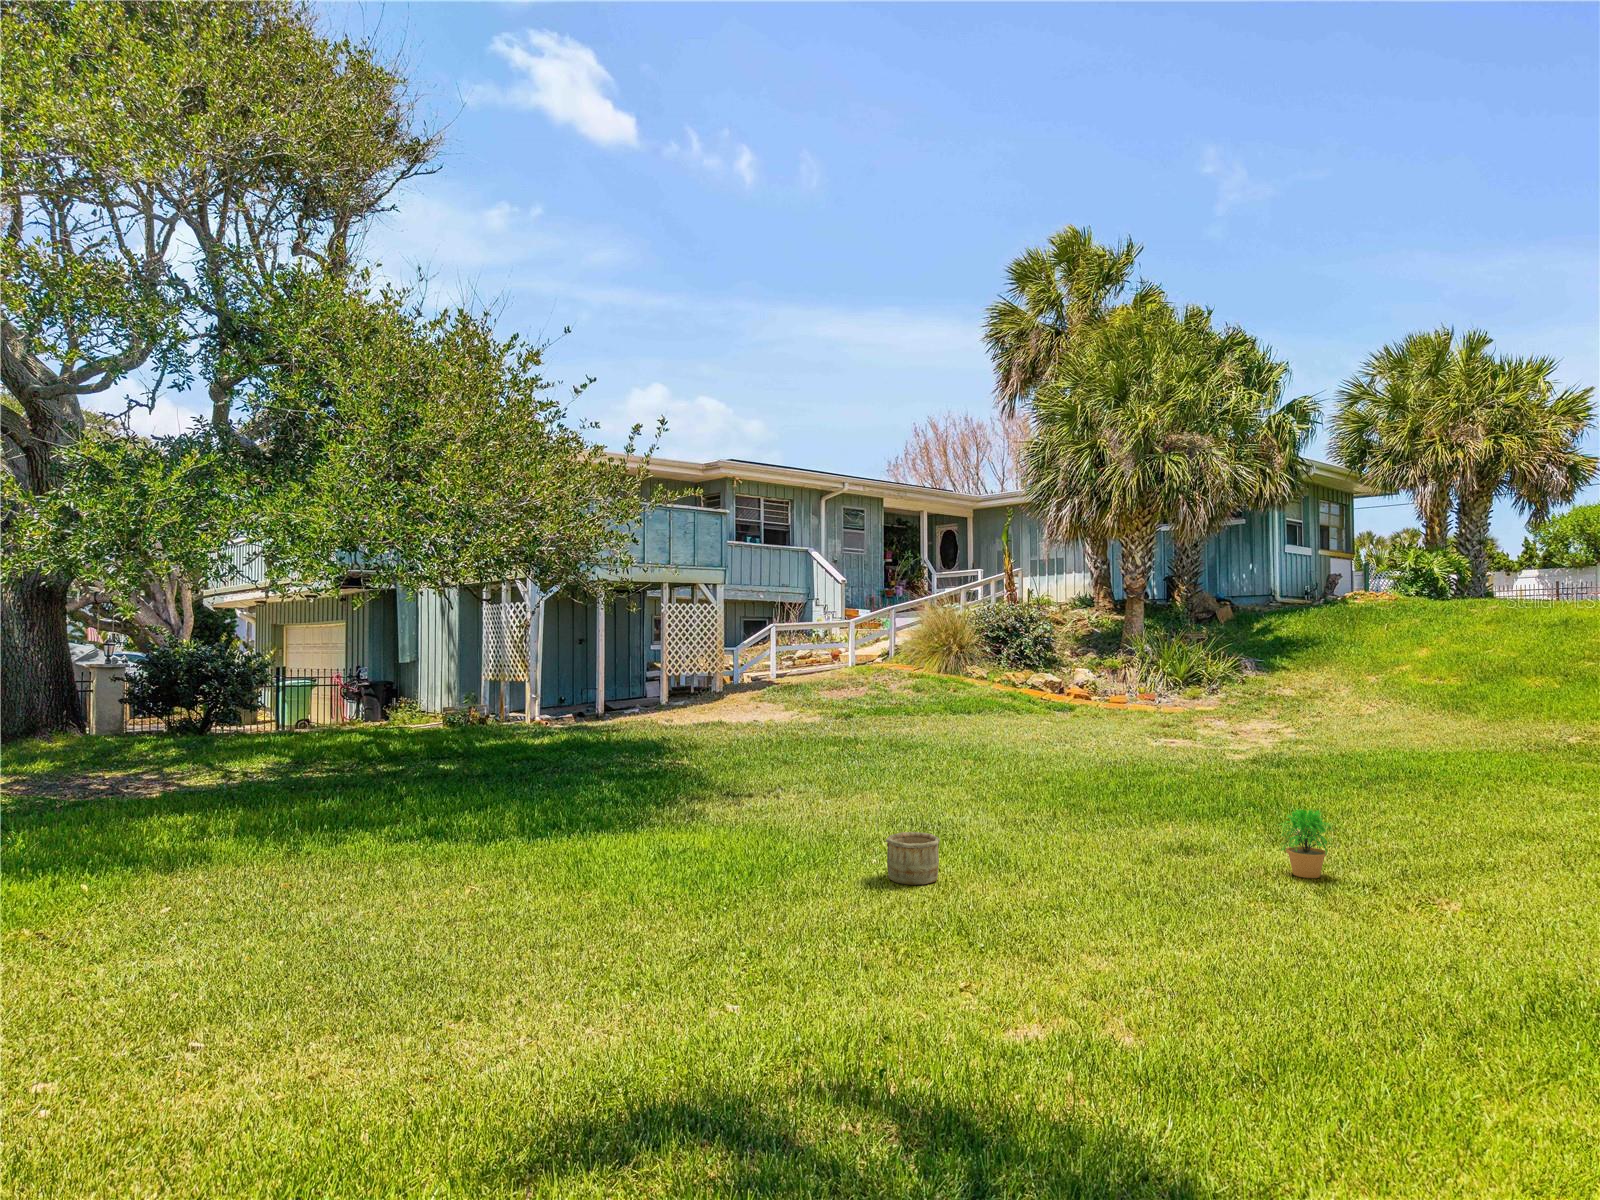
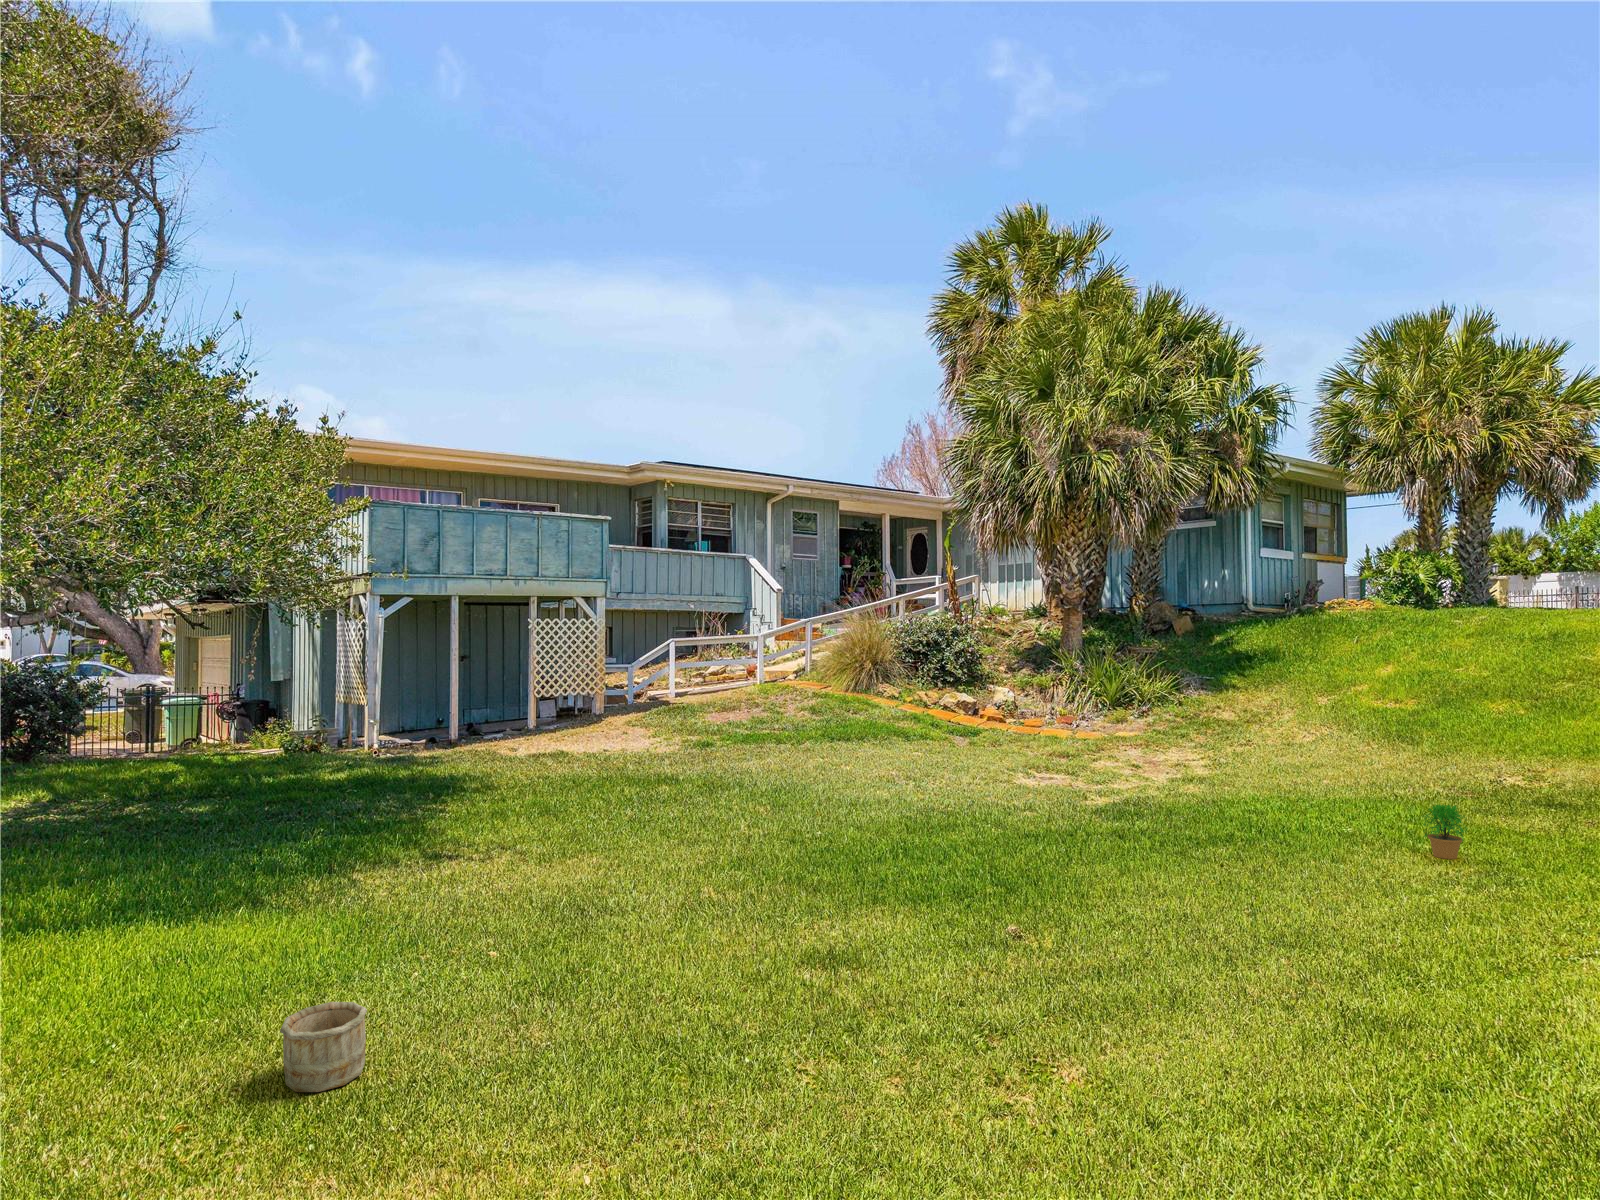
potted plant: present [1280,809,1331,878] -> present [1424,804,1466,859]

